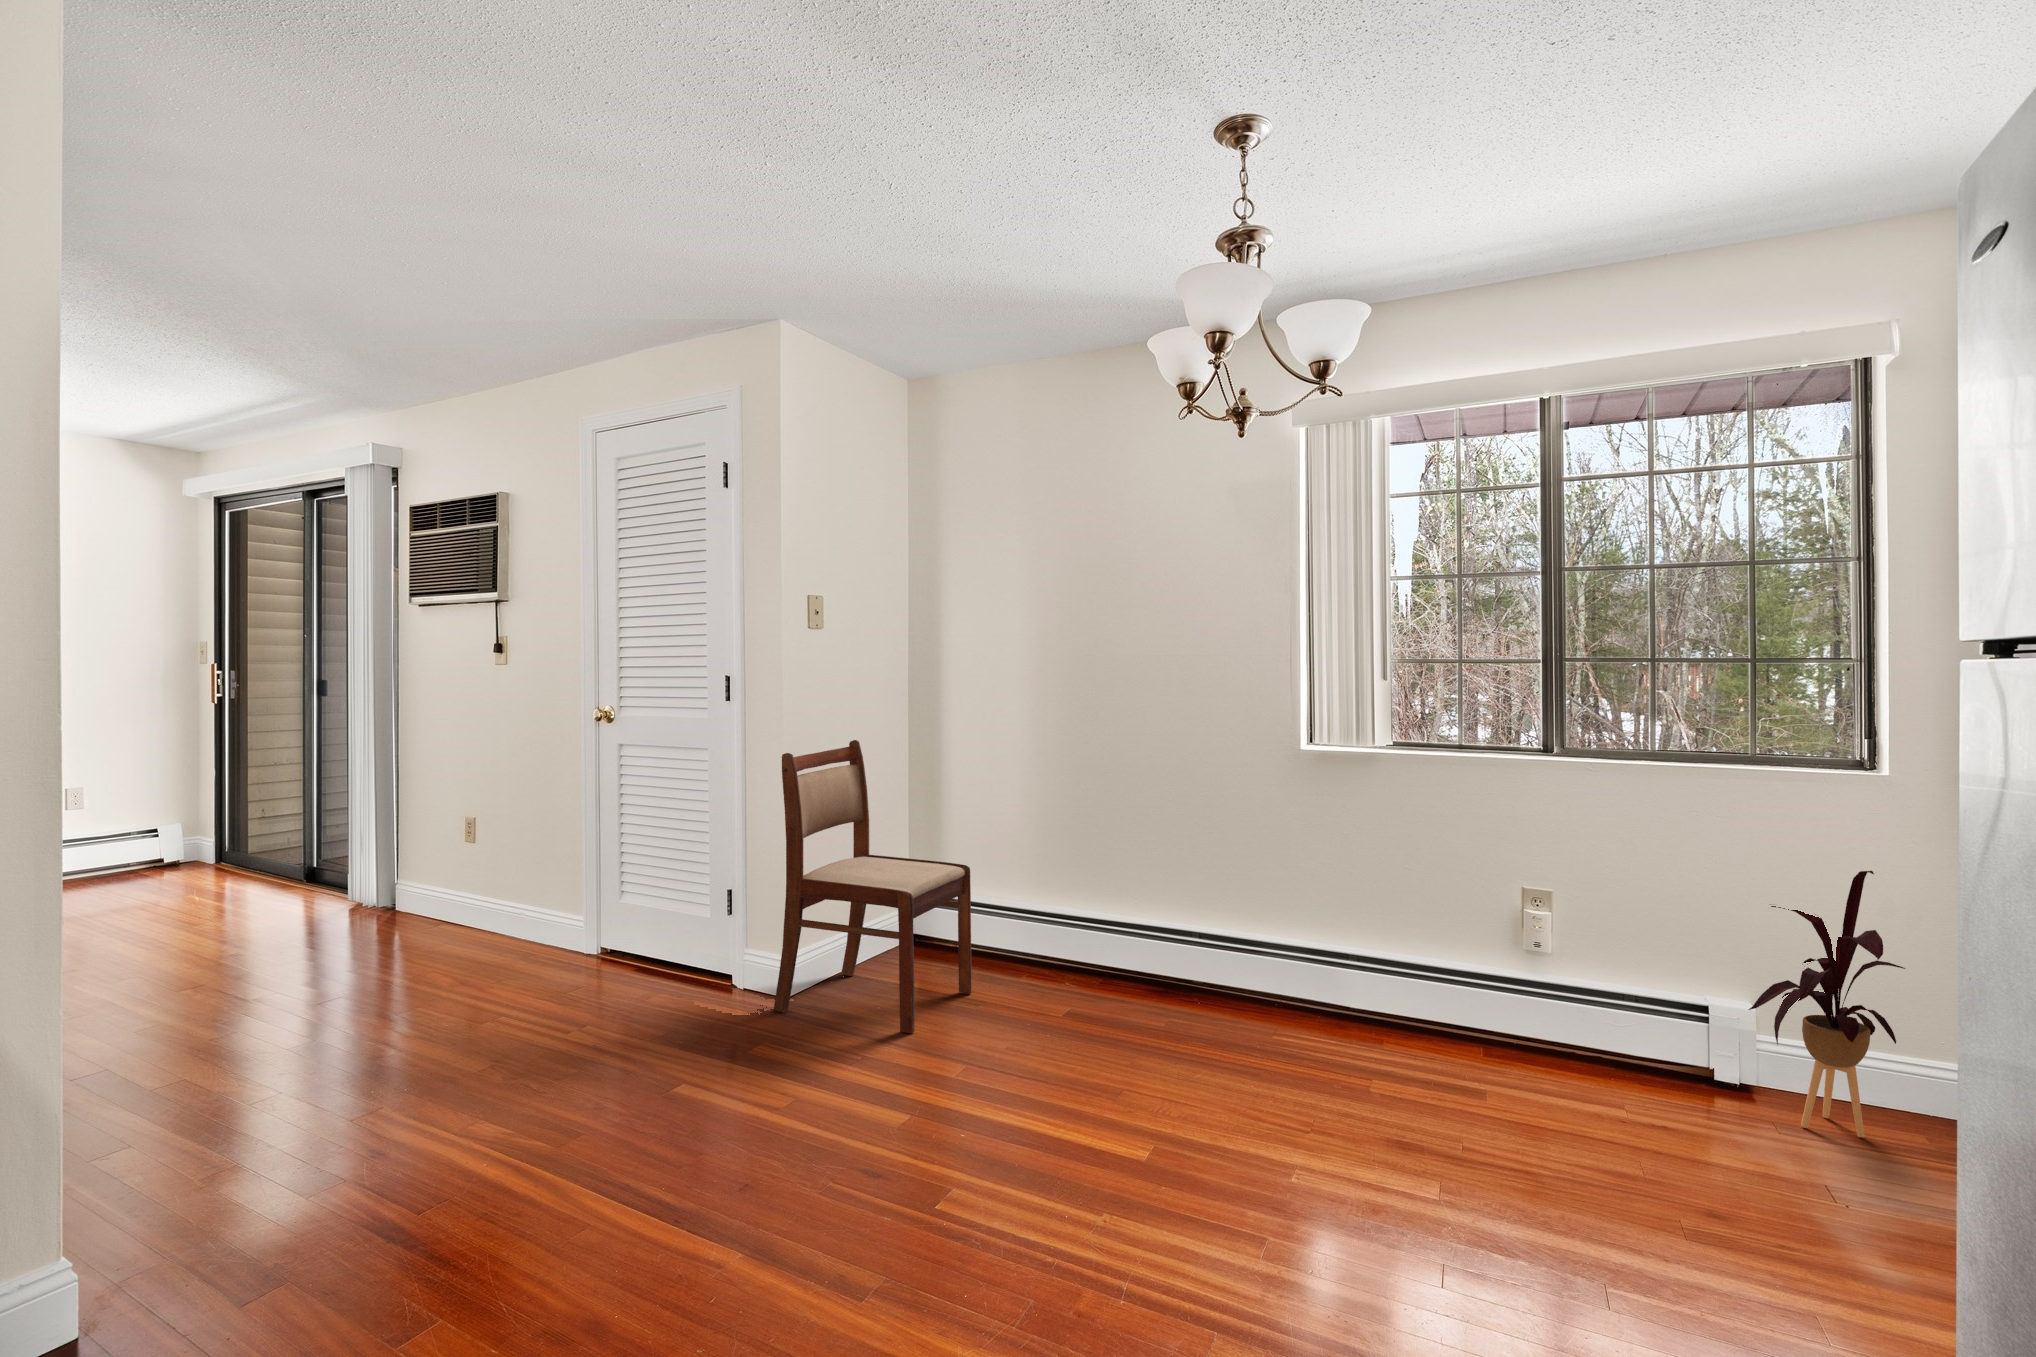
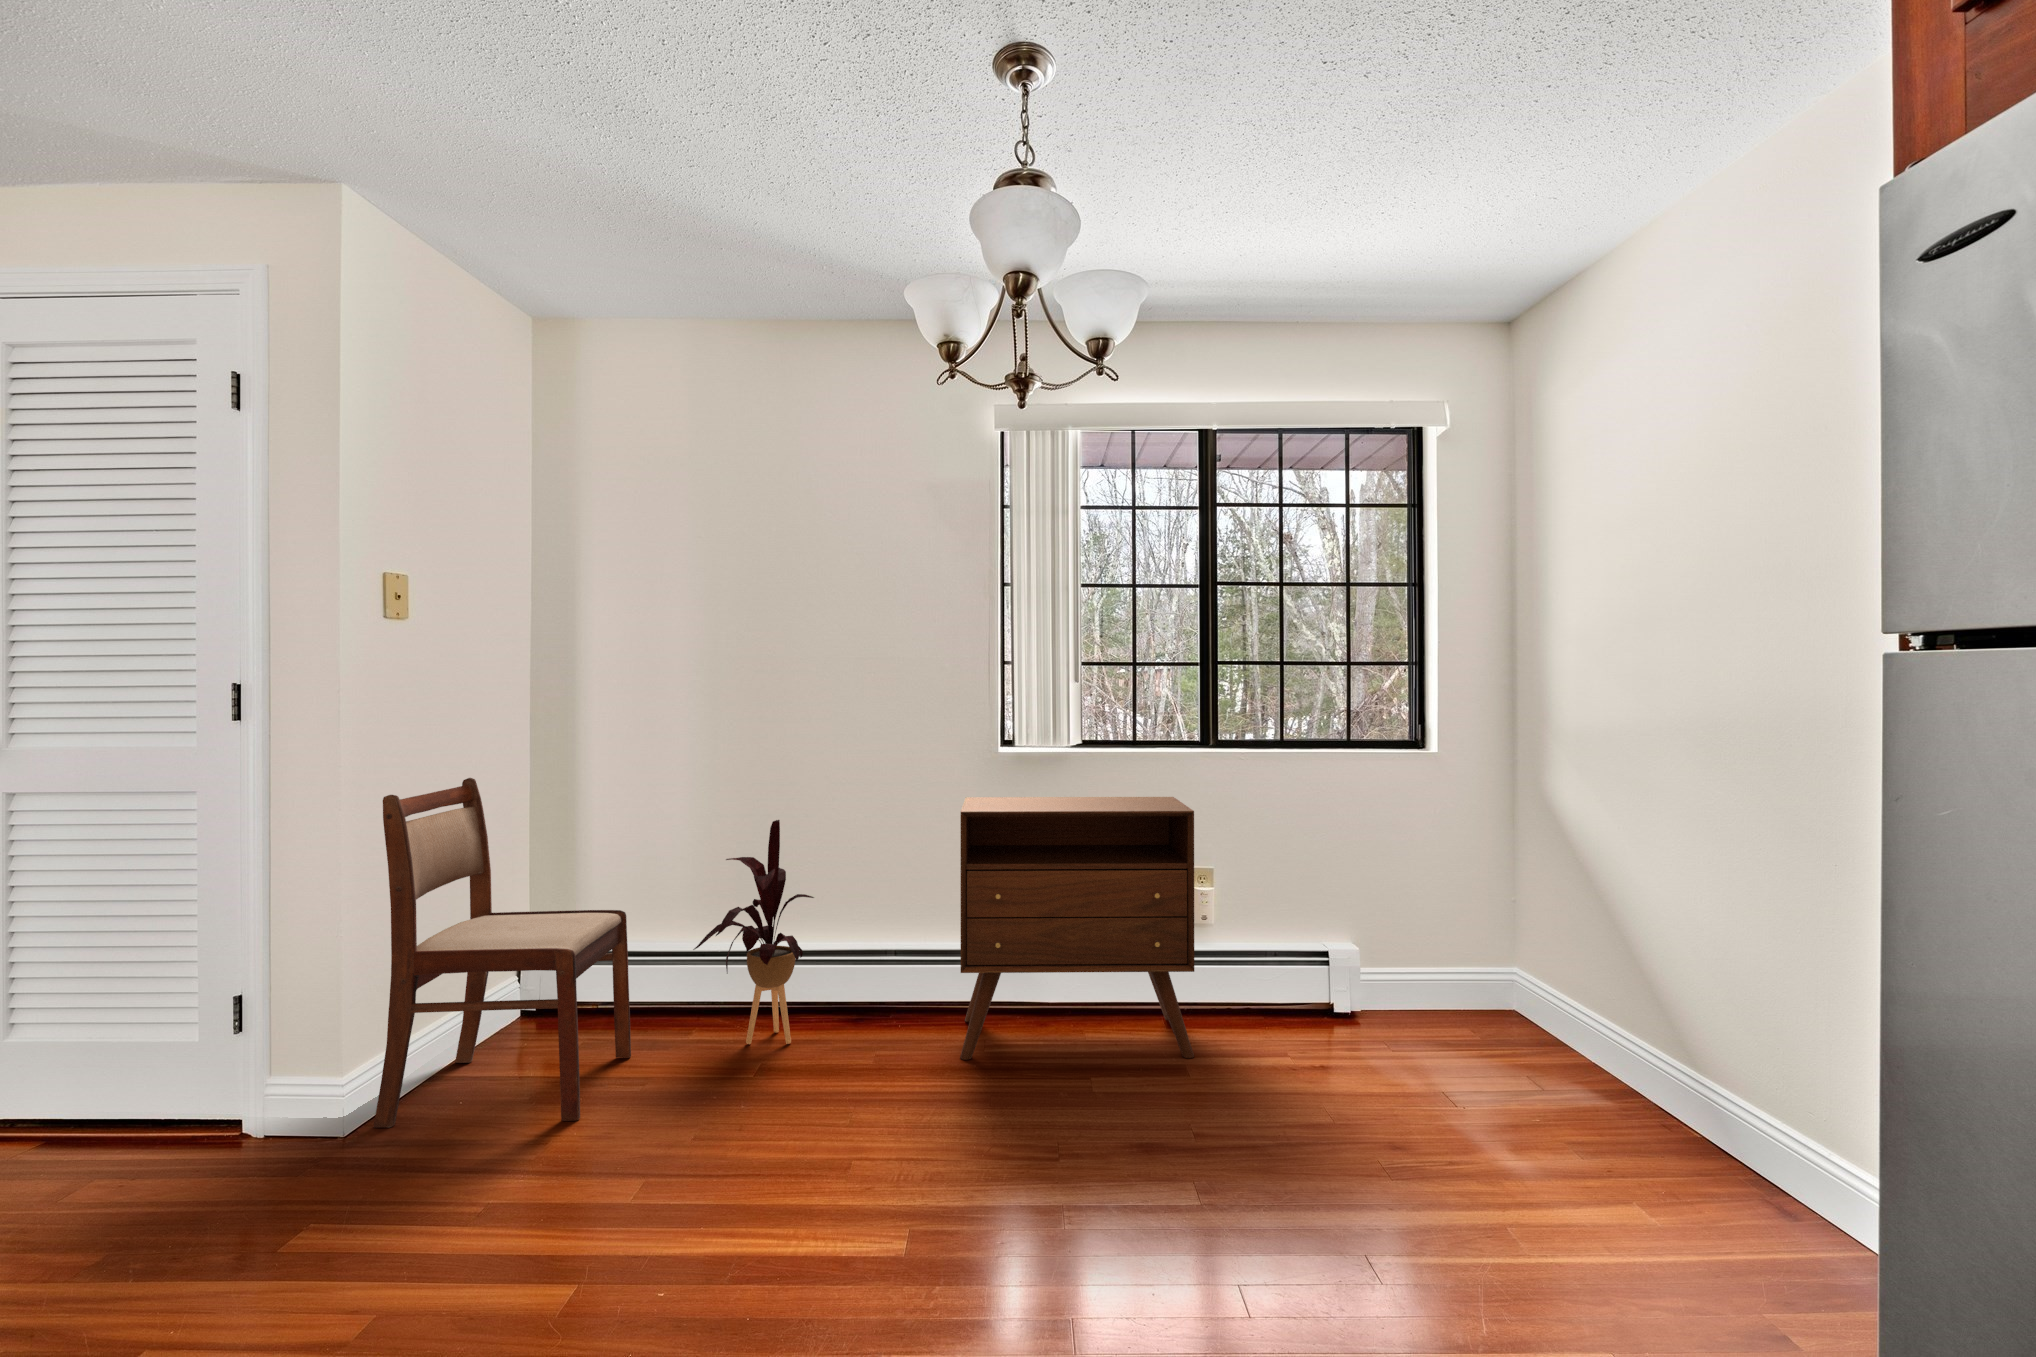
cabinet: none [1254,791,1521,1091] -> present [960,797,1194,1060]
house plant: present [1749,871,1905,1137] -> present [693,820,814,1044]

